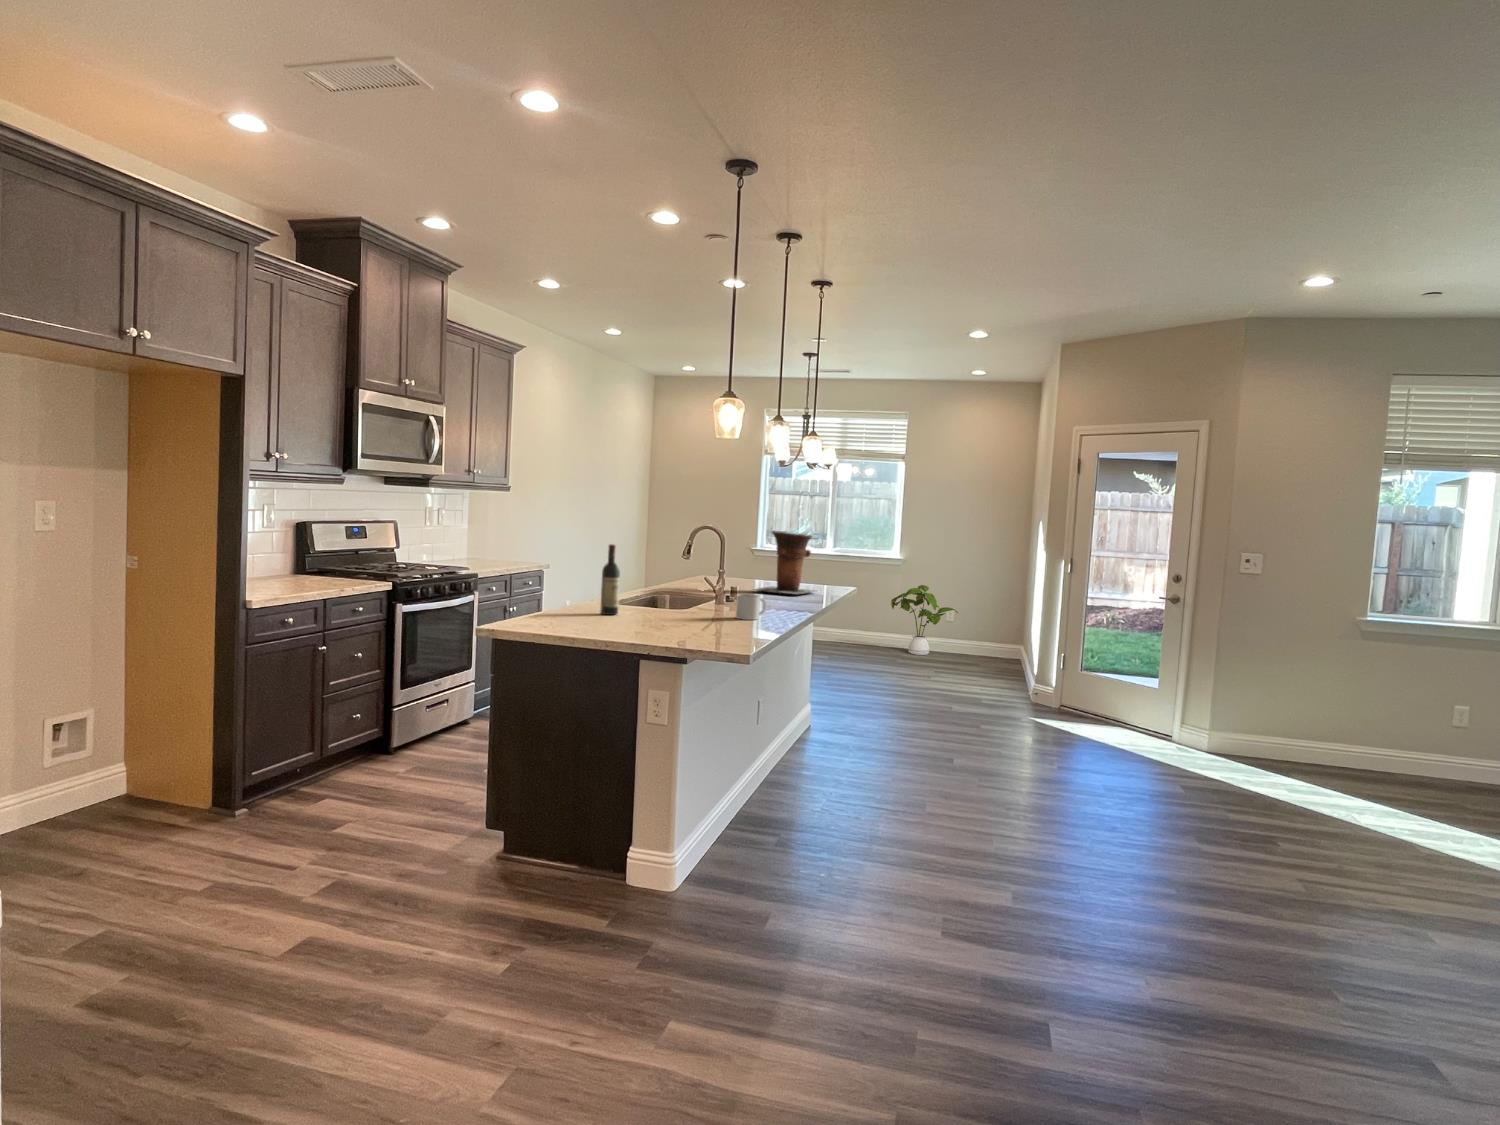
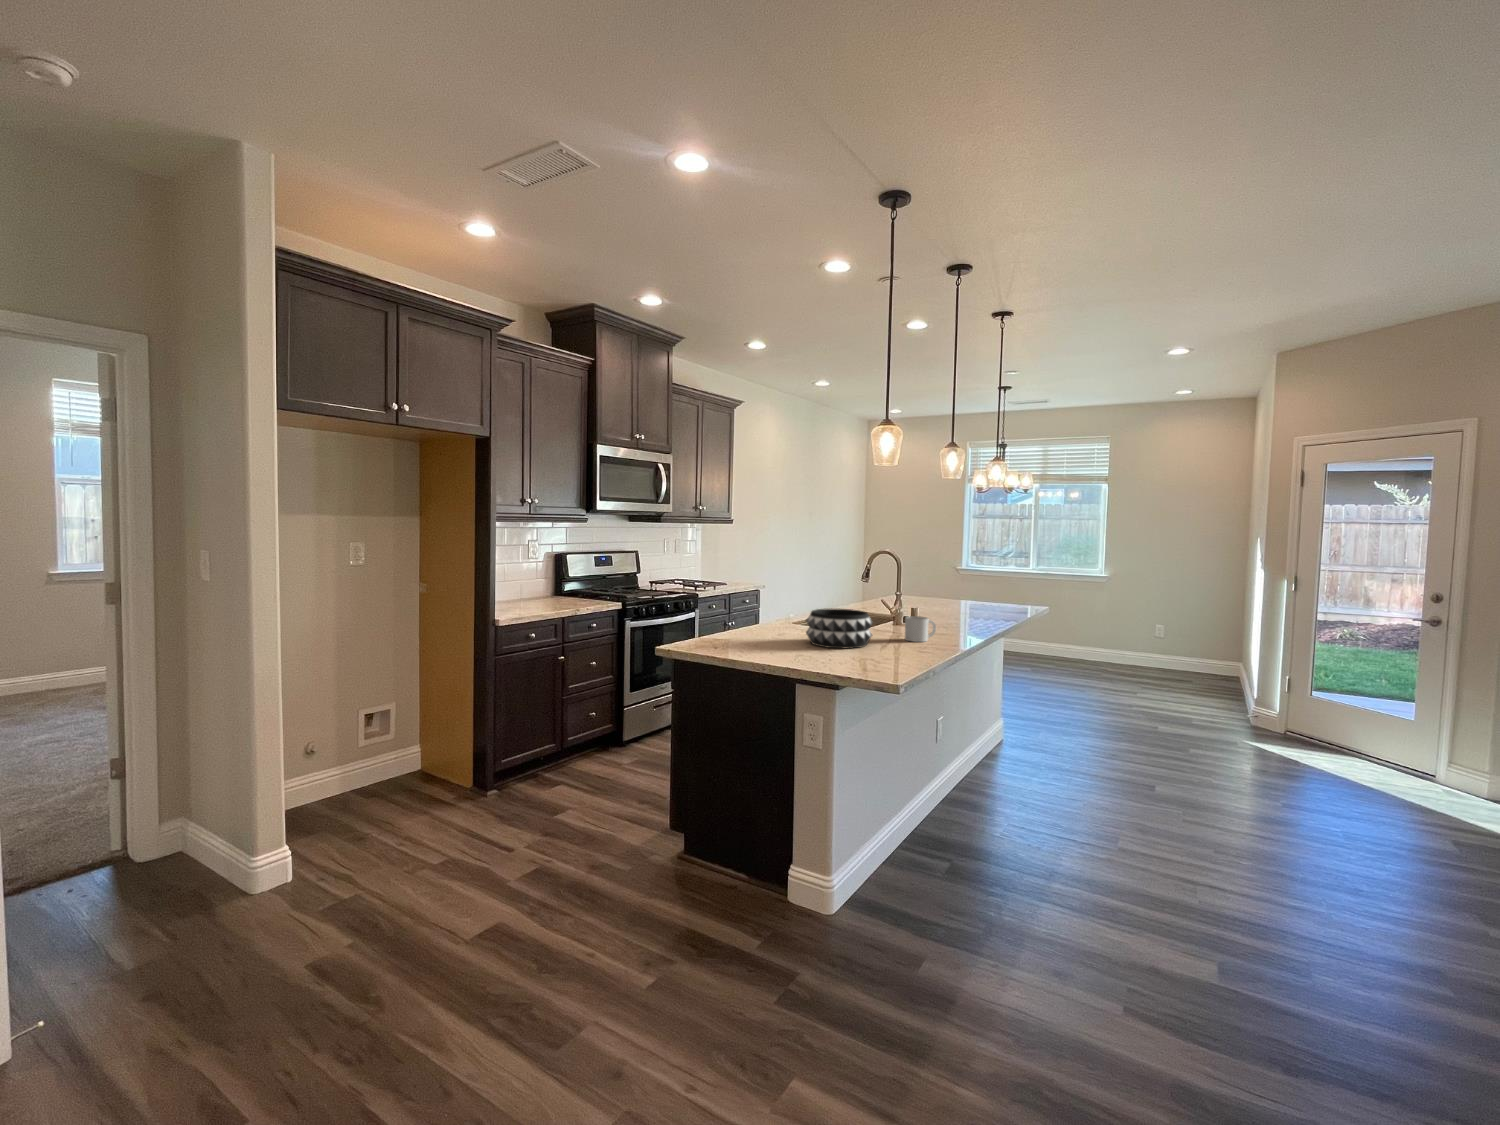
vase: present [757,531,814,594] -> none [936,553,1005,614]
wine bottle: present [600,544,620,615] -> none [775,569,792,636]
house plant: present [891,585,958,655] -> none [1095,600,1168,668]
decorative bowl: none [639,586,708,626] -> present [806,608,873,649]

